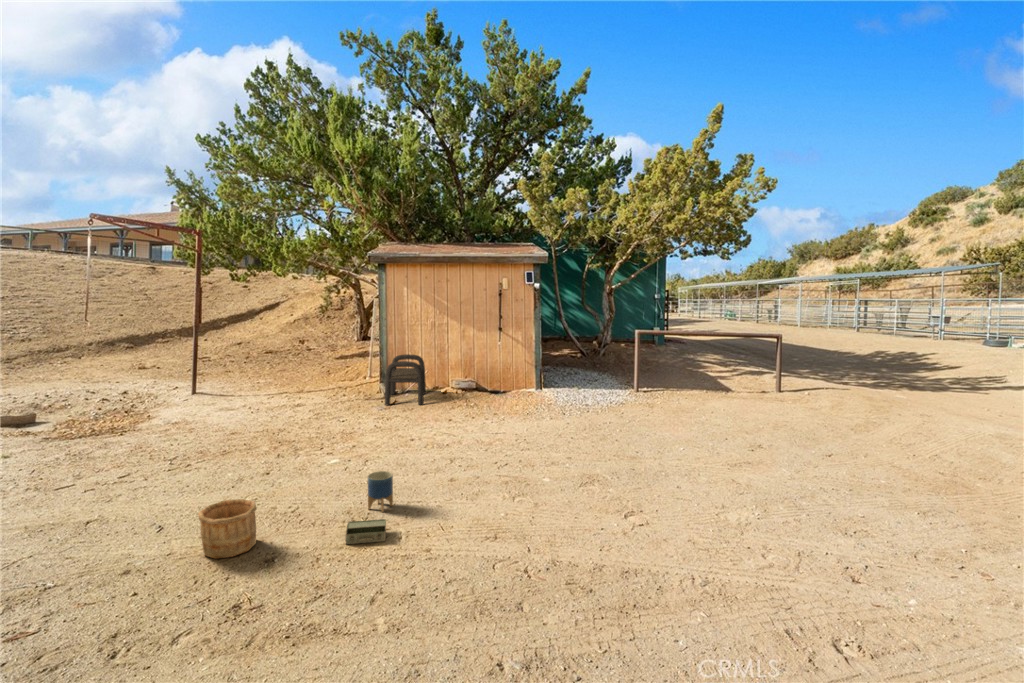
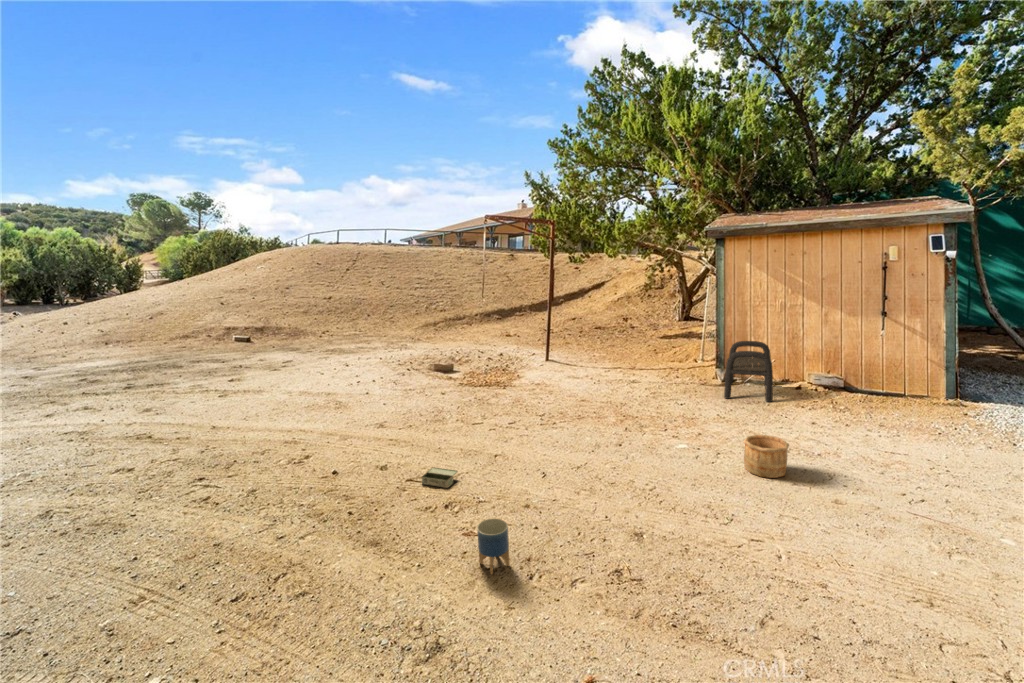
planter: present [368,471,393,512] -> present [477,518,510,574]
wooden bucket: present [198,499,257,559] -> present [744,435,789,478]
toolbox: present [346,519,386,544] -> present [422,468,458,488]

